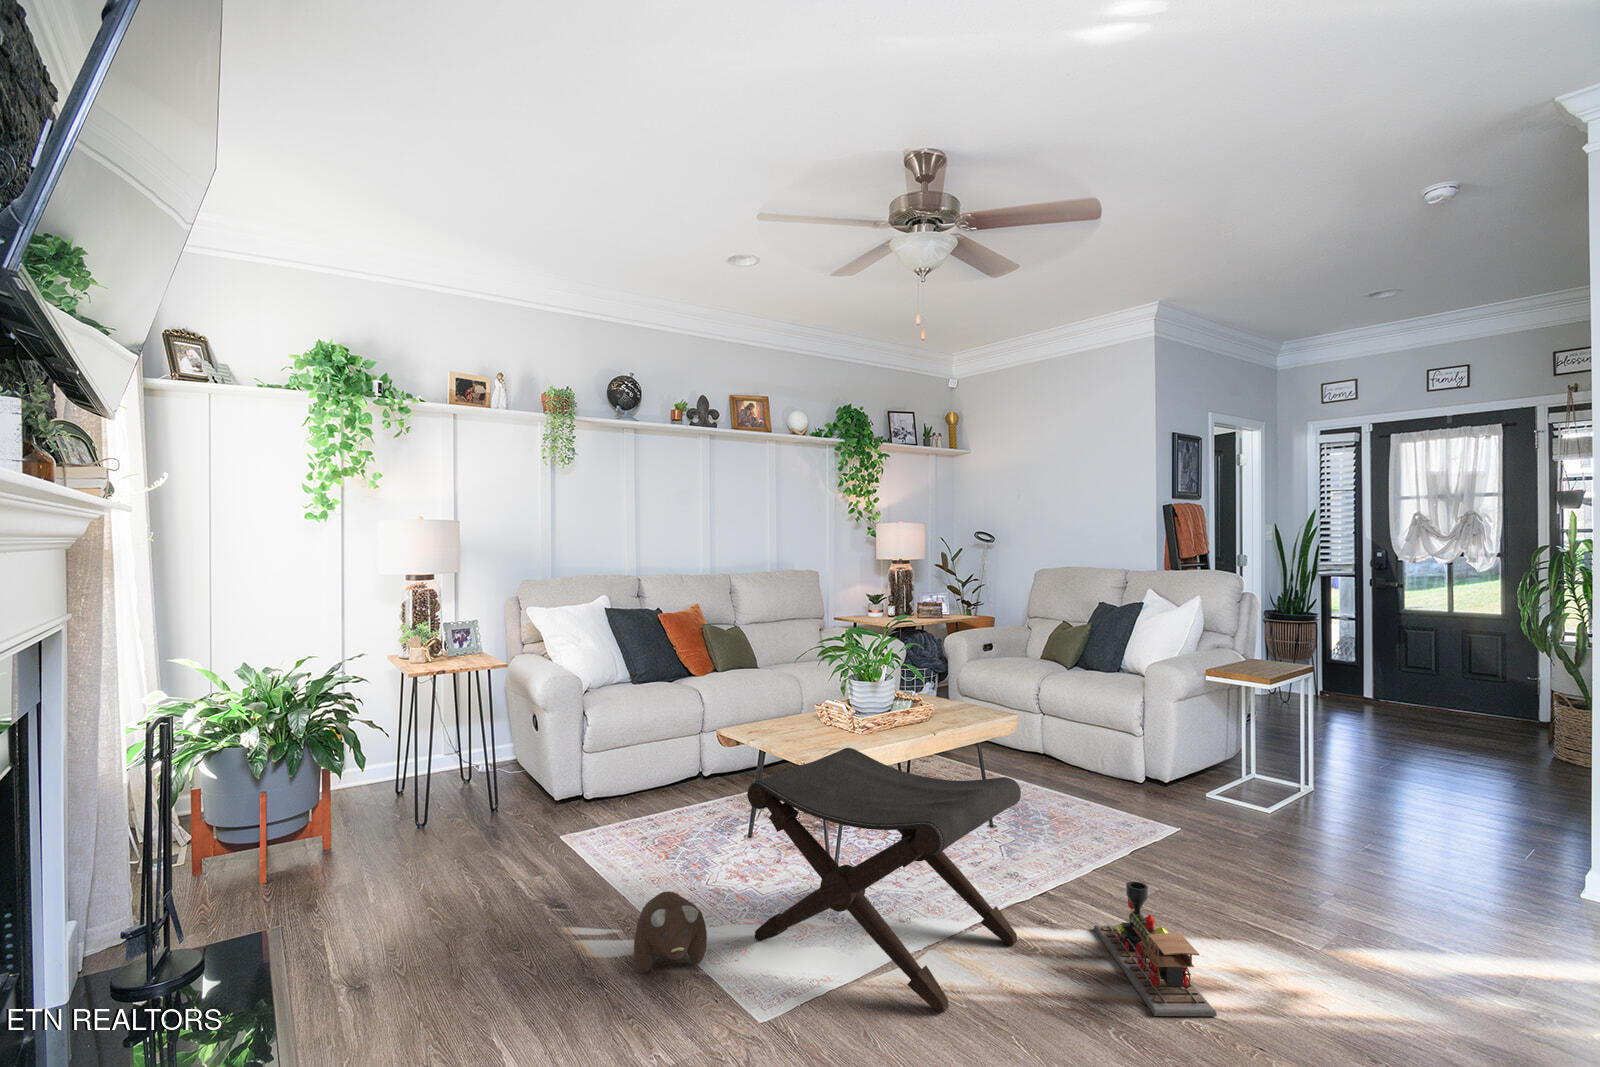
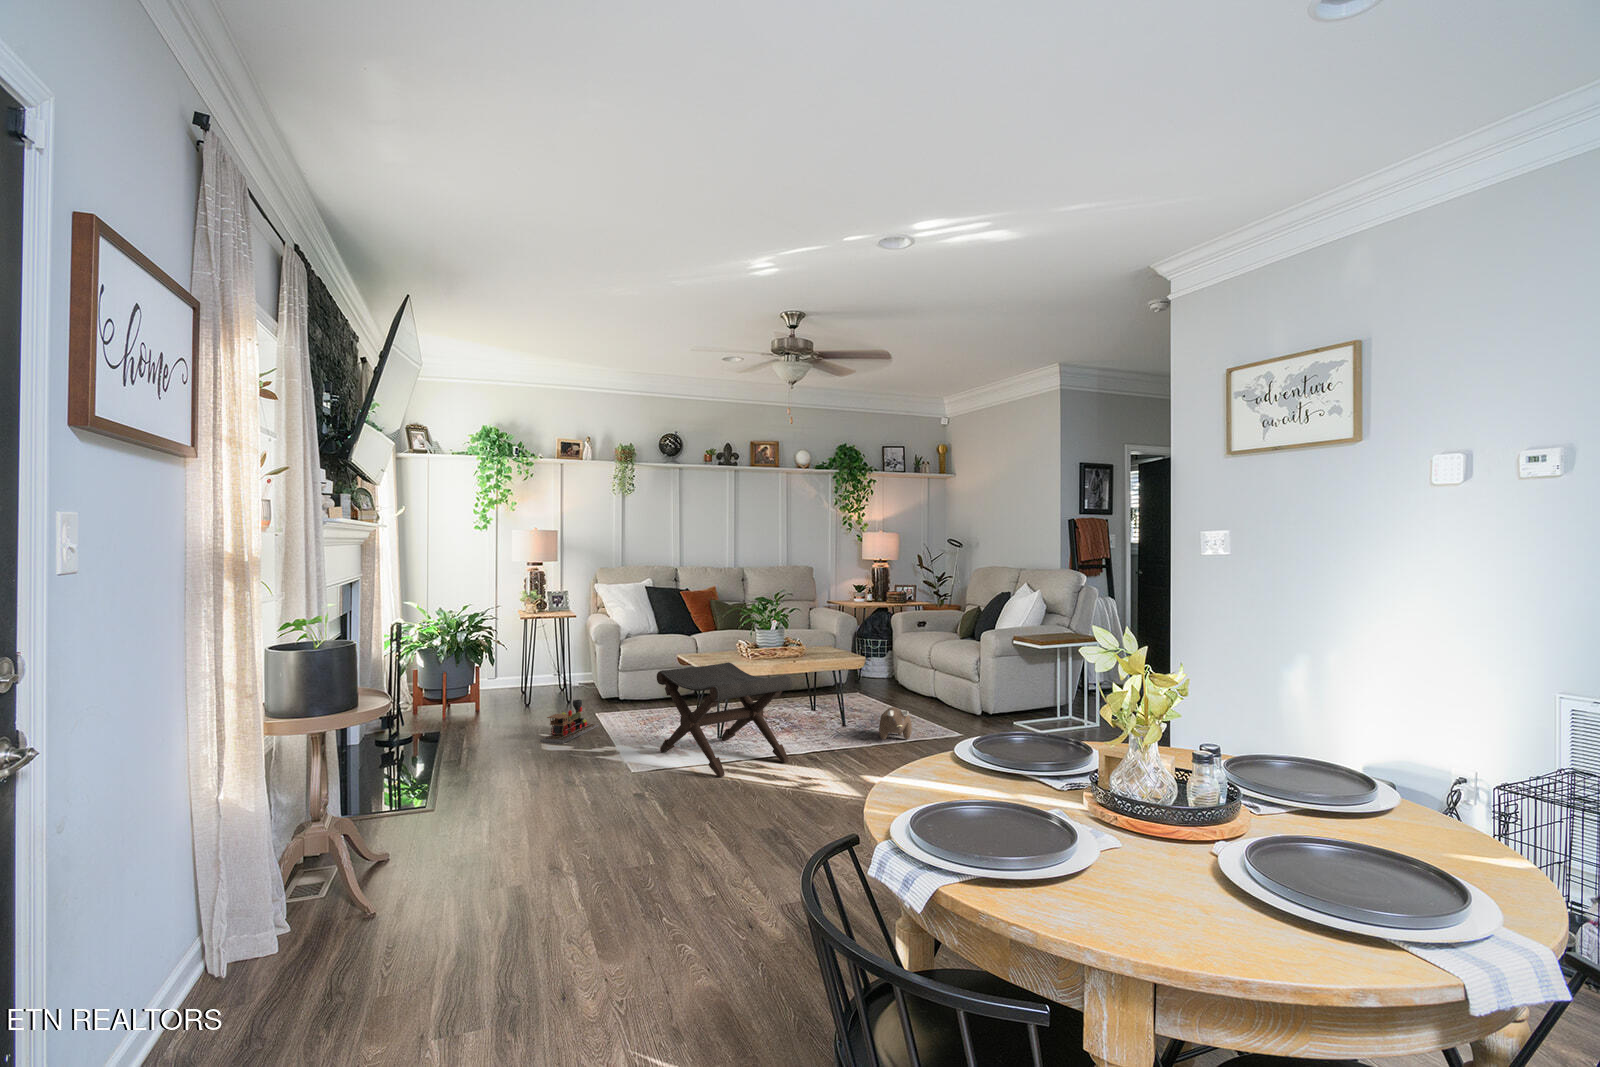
toy train: present [1094,881,1217,1016] -> present [540,700,599,744]
plush toy: present [634,891,707,973] -> present [879,707,912,740]

